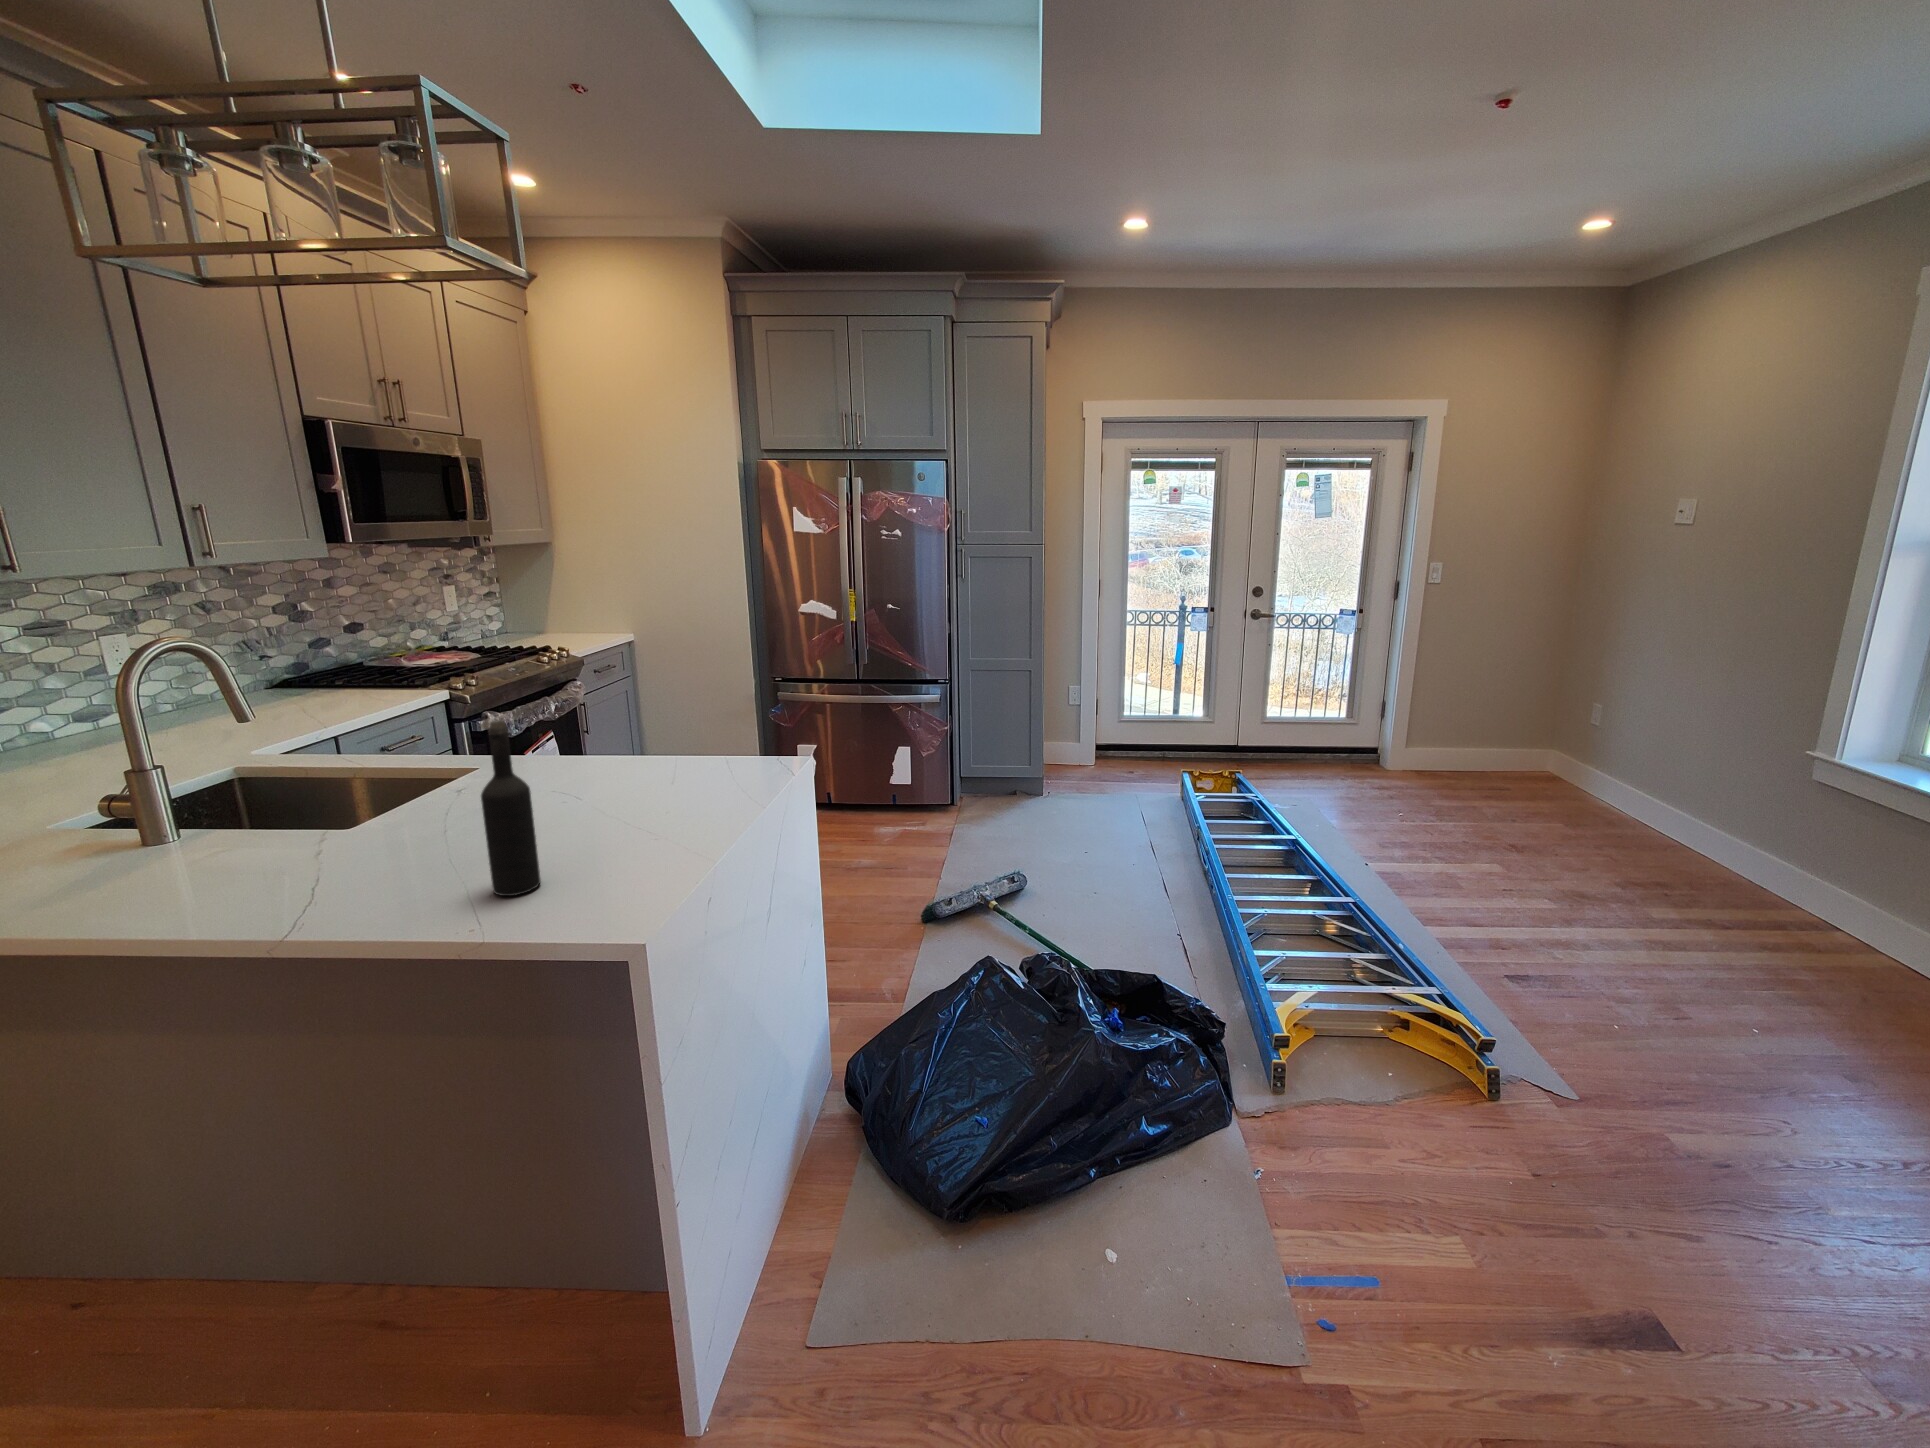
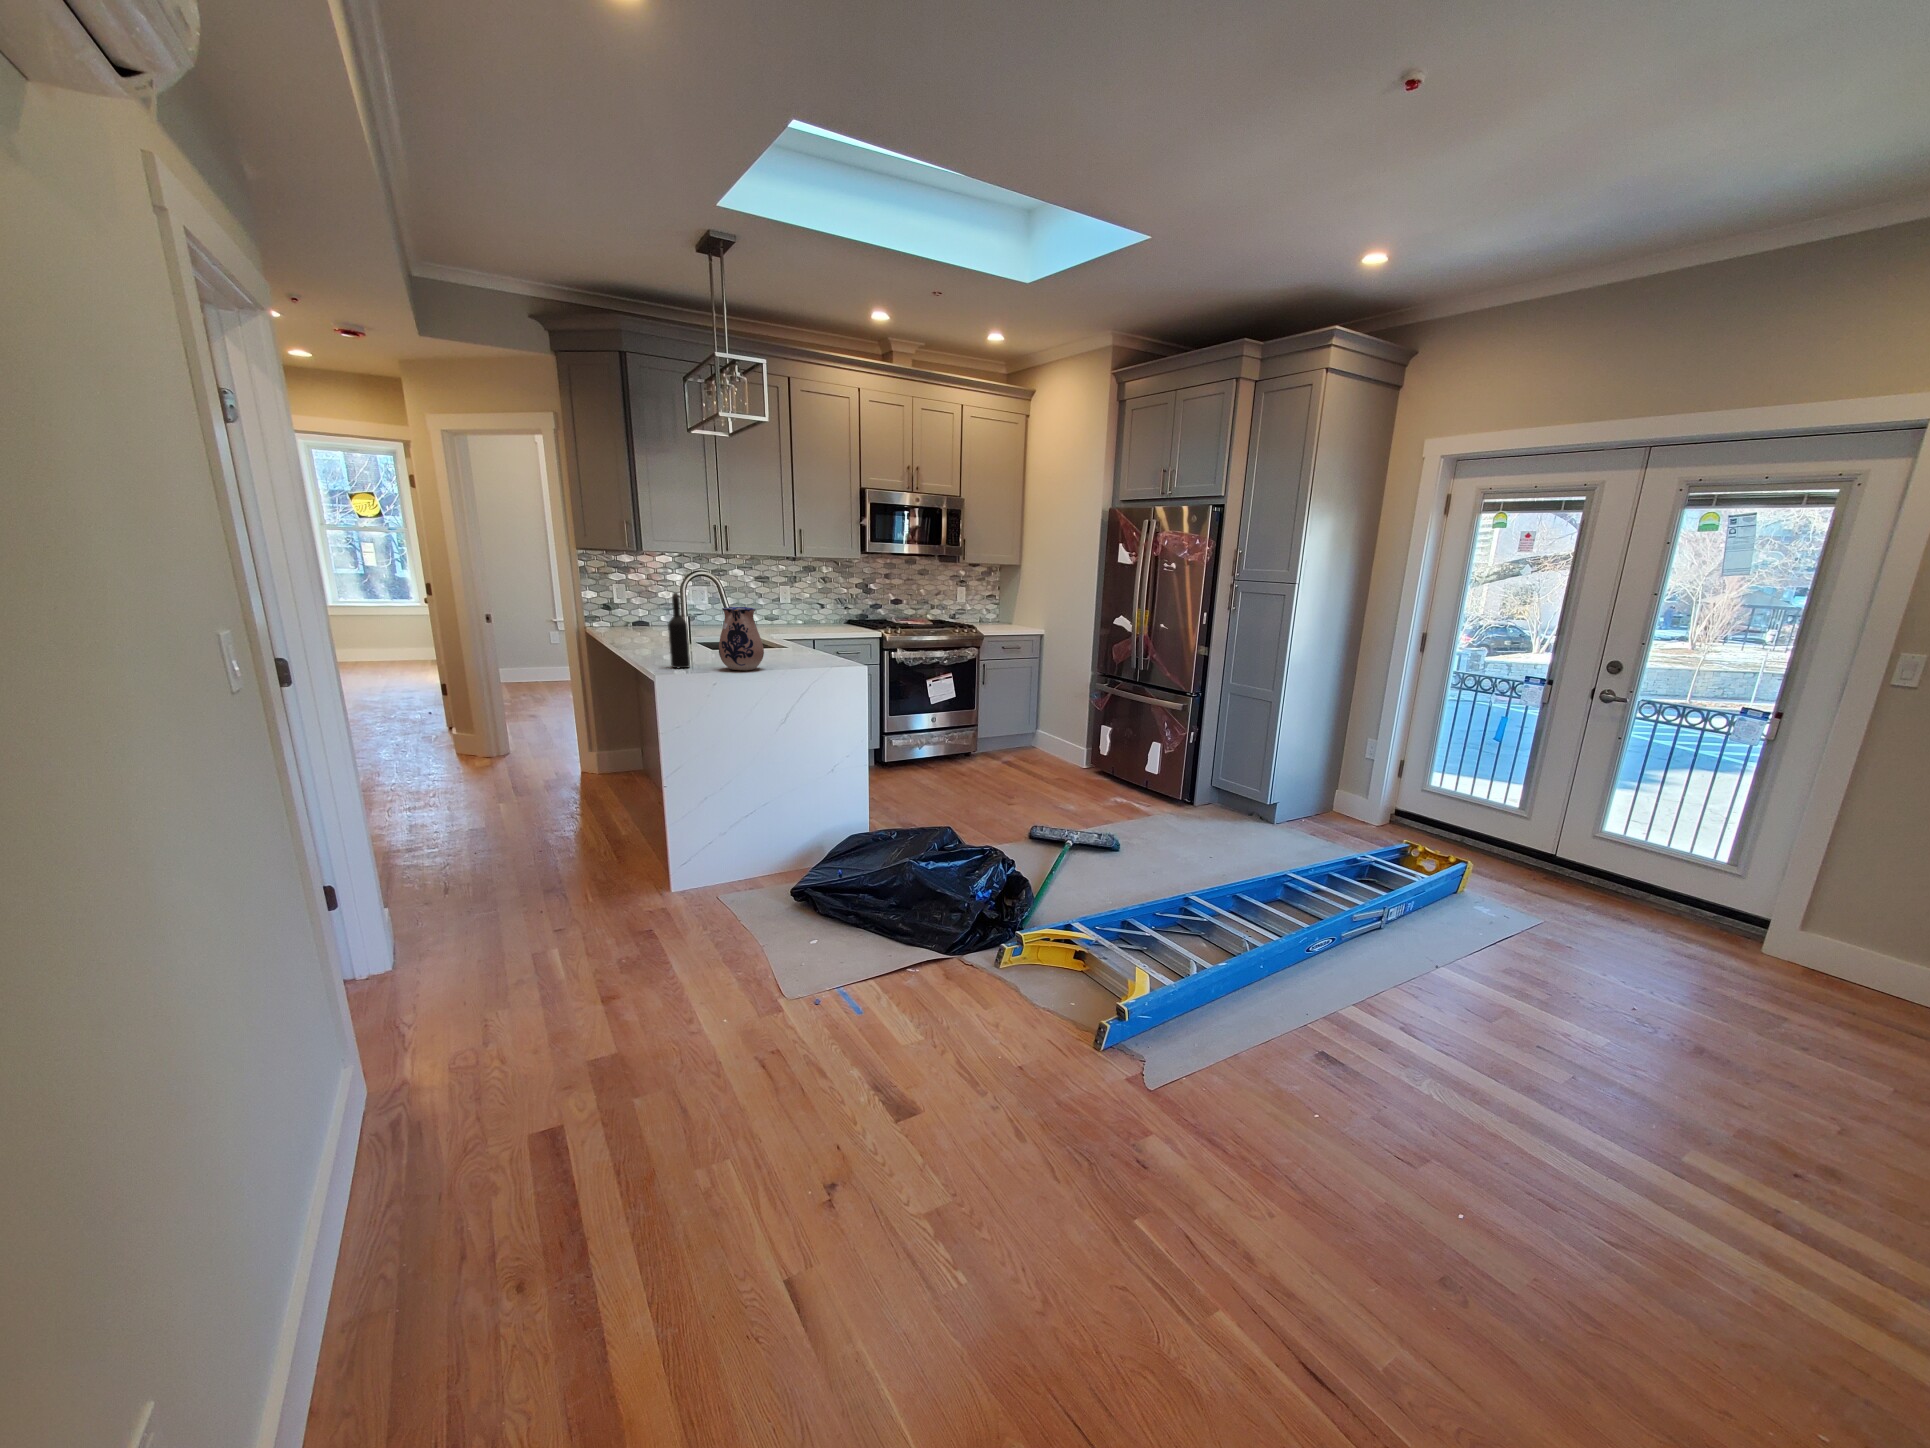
ceramic pitcher: none [600,711,698,849] -> present [719,607,764,671]

